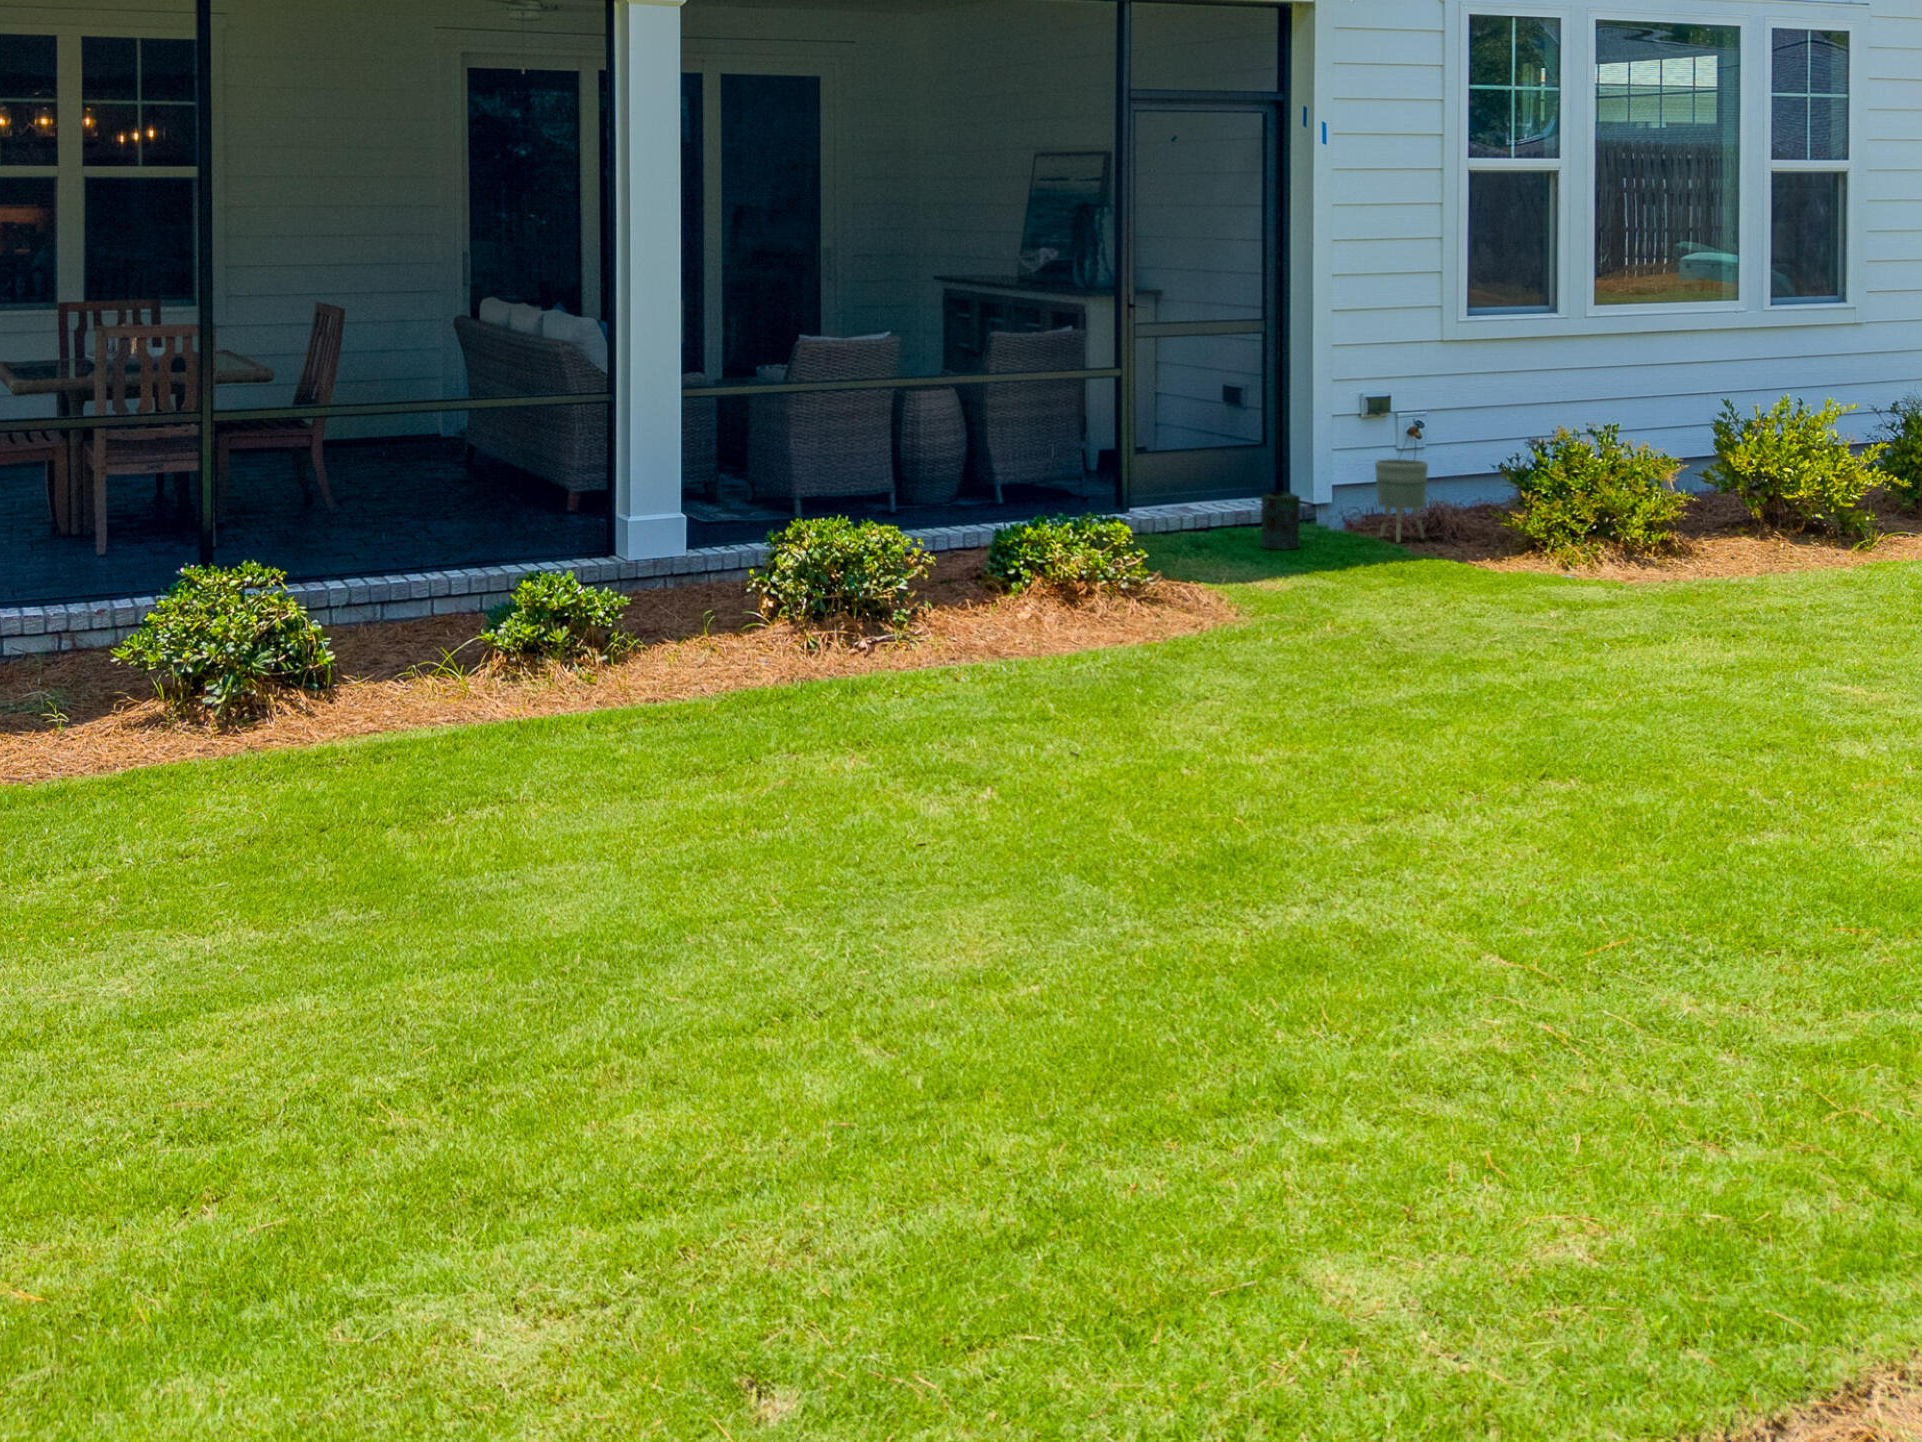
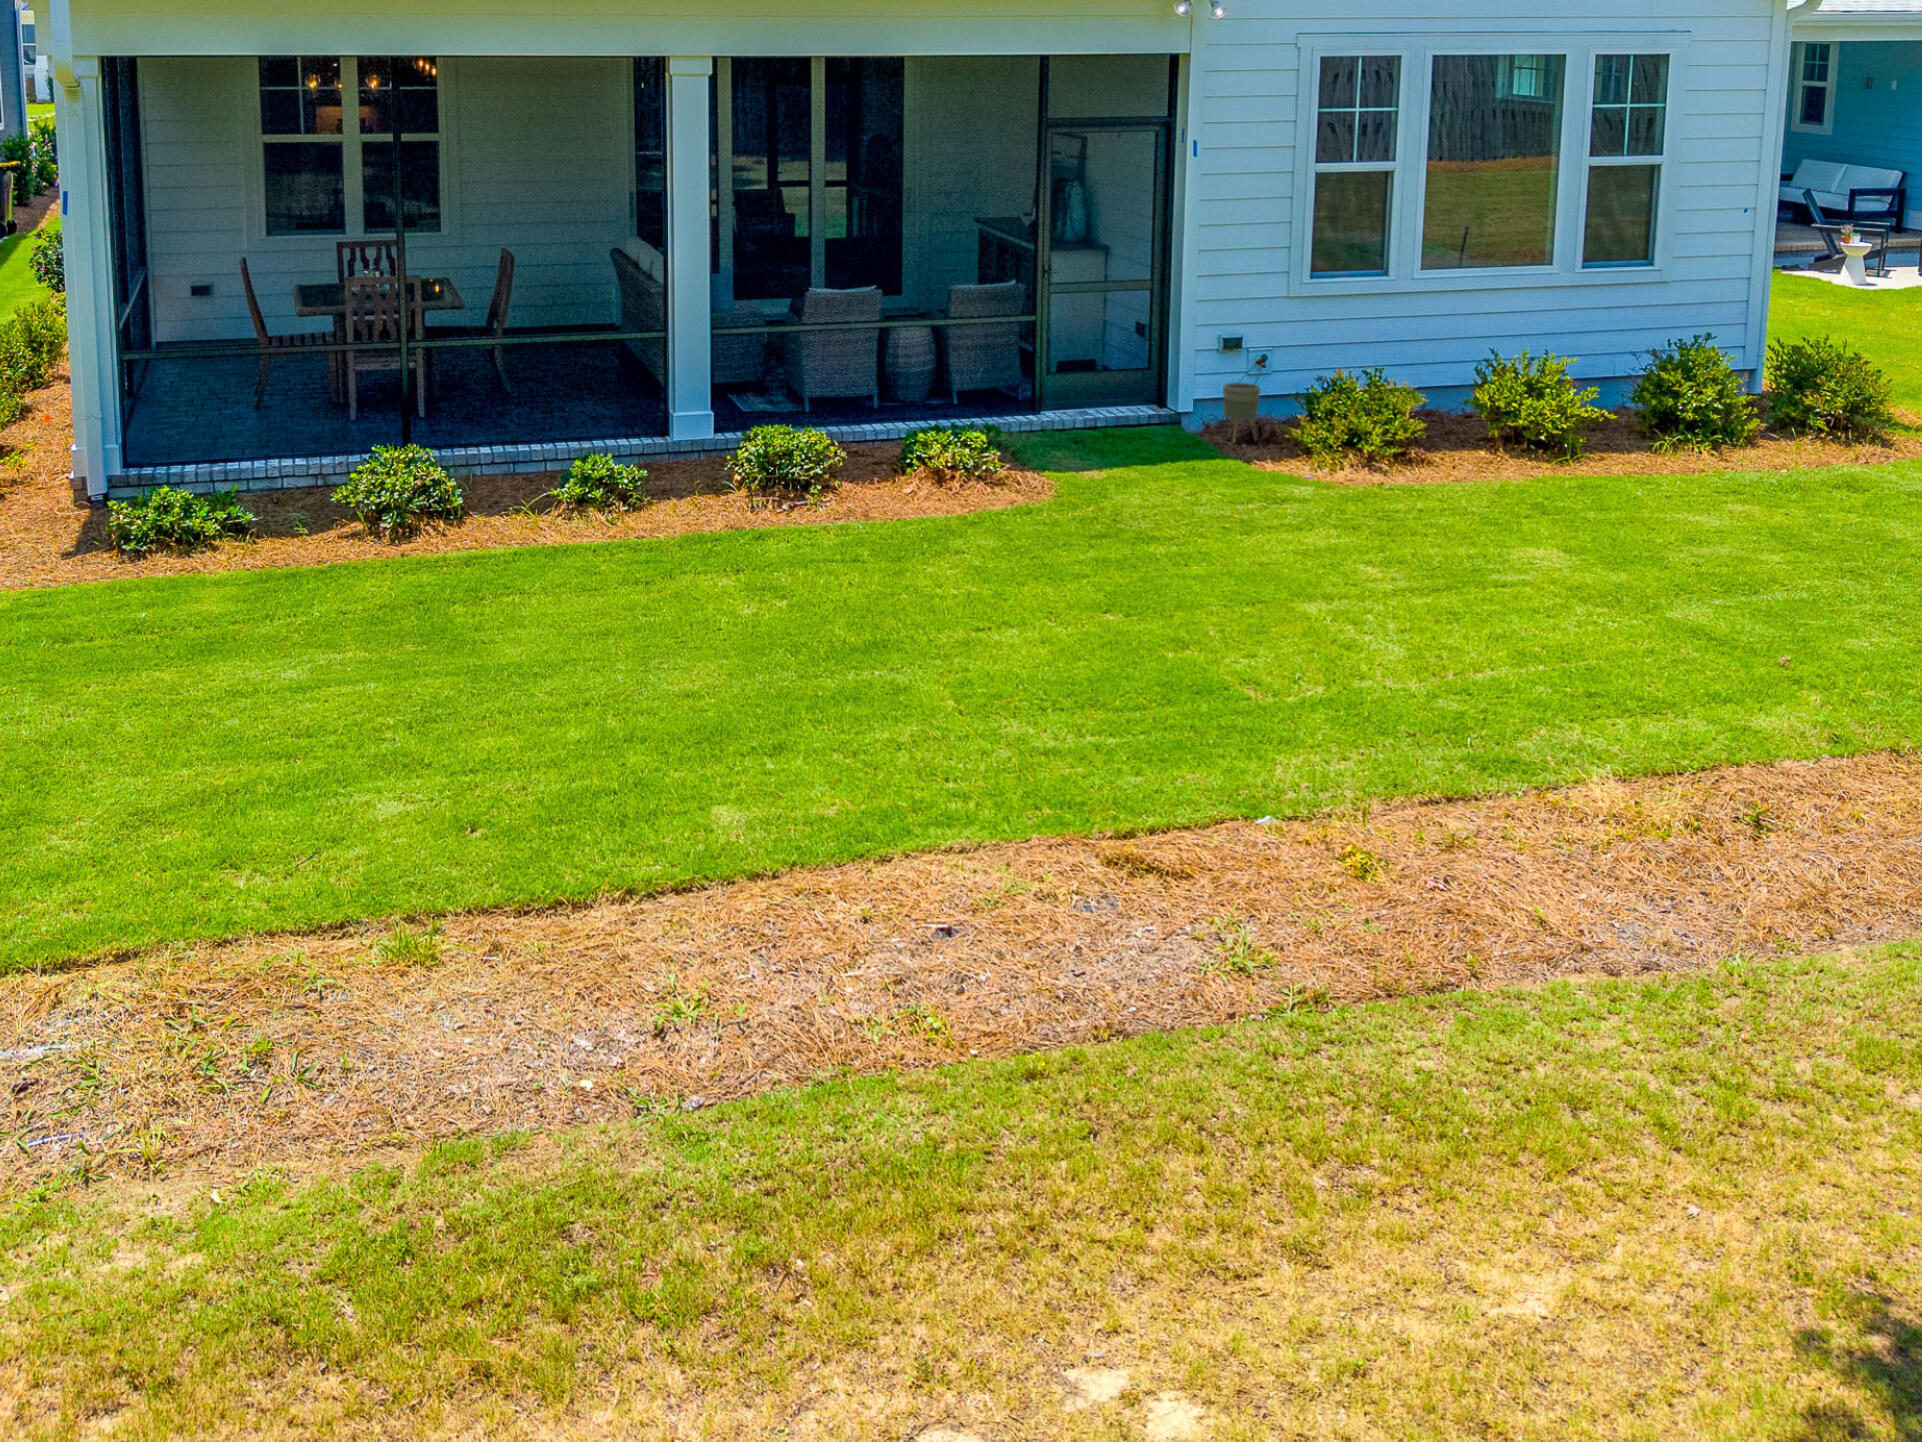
watering can: present [1261,492,1300,550] -> none [1129,397,1175,446]

